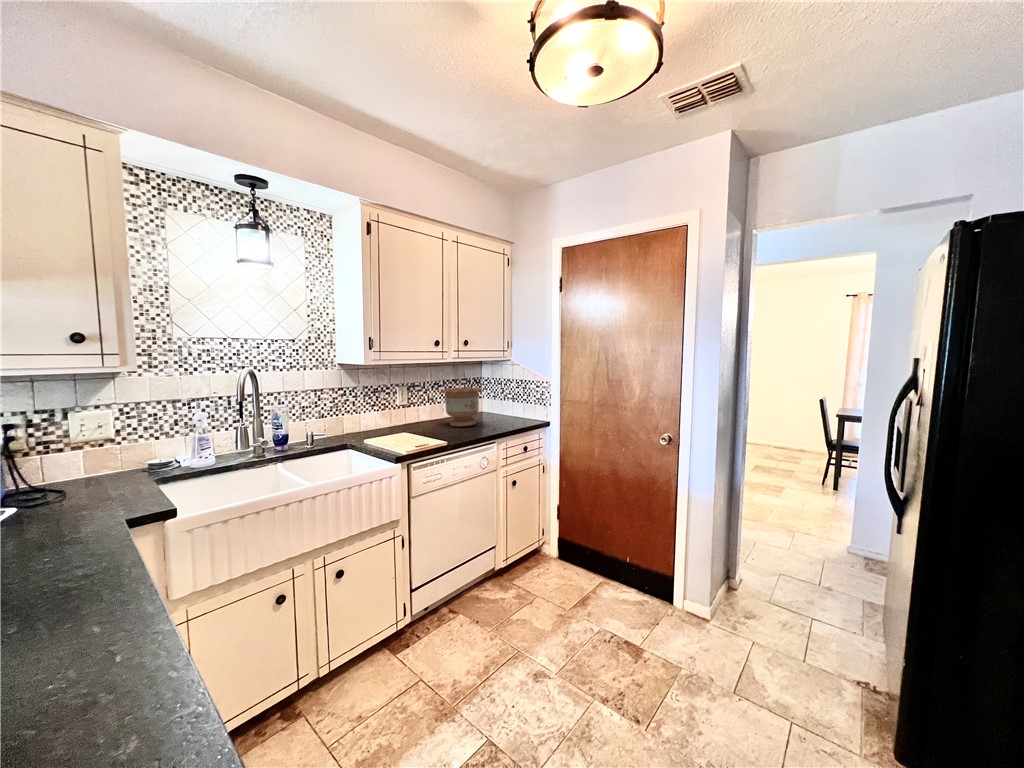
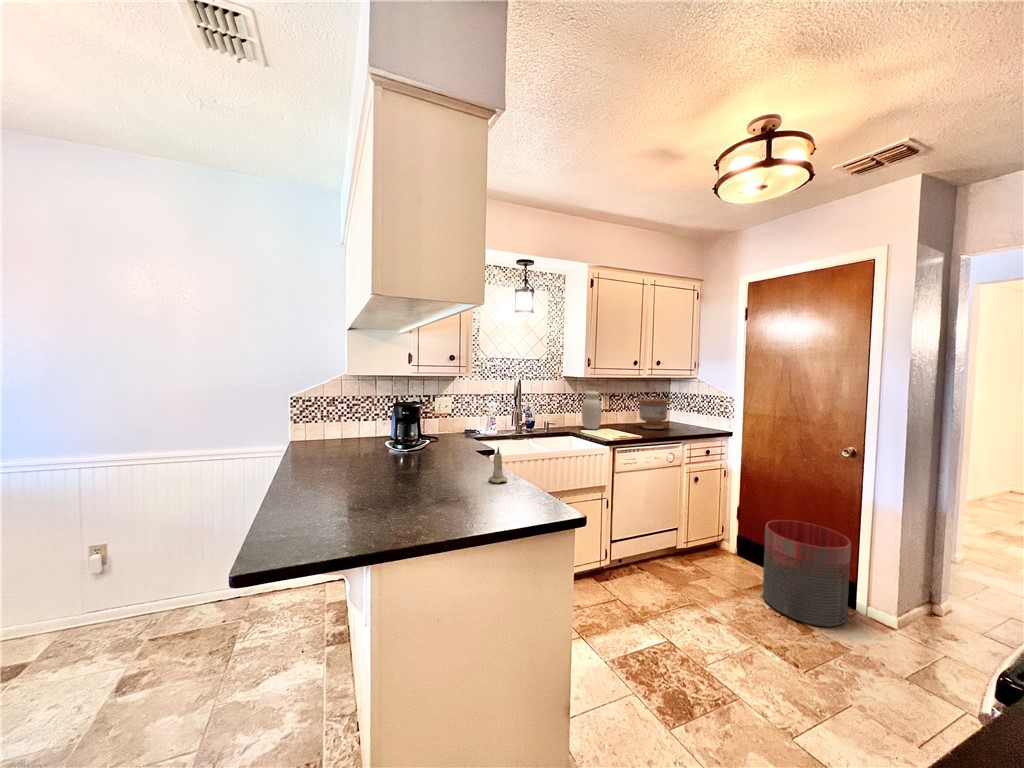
jar: none [367,383,395,435] -> present [582,391,601,429]
trash can: none [588,519,672,641] -> present [762,520,851,627]
candle: none [60,551,122,646] -> present [489,447,507,483]

